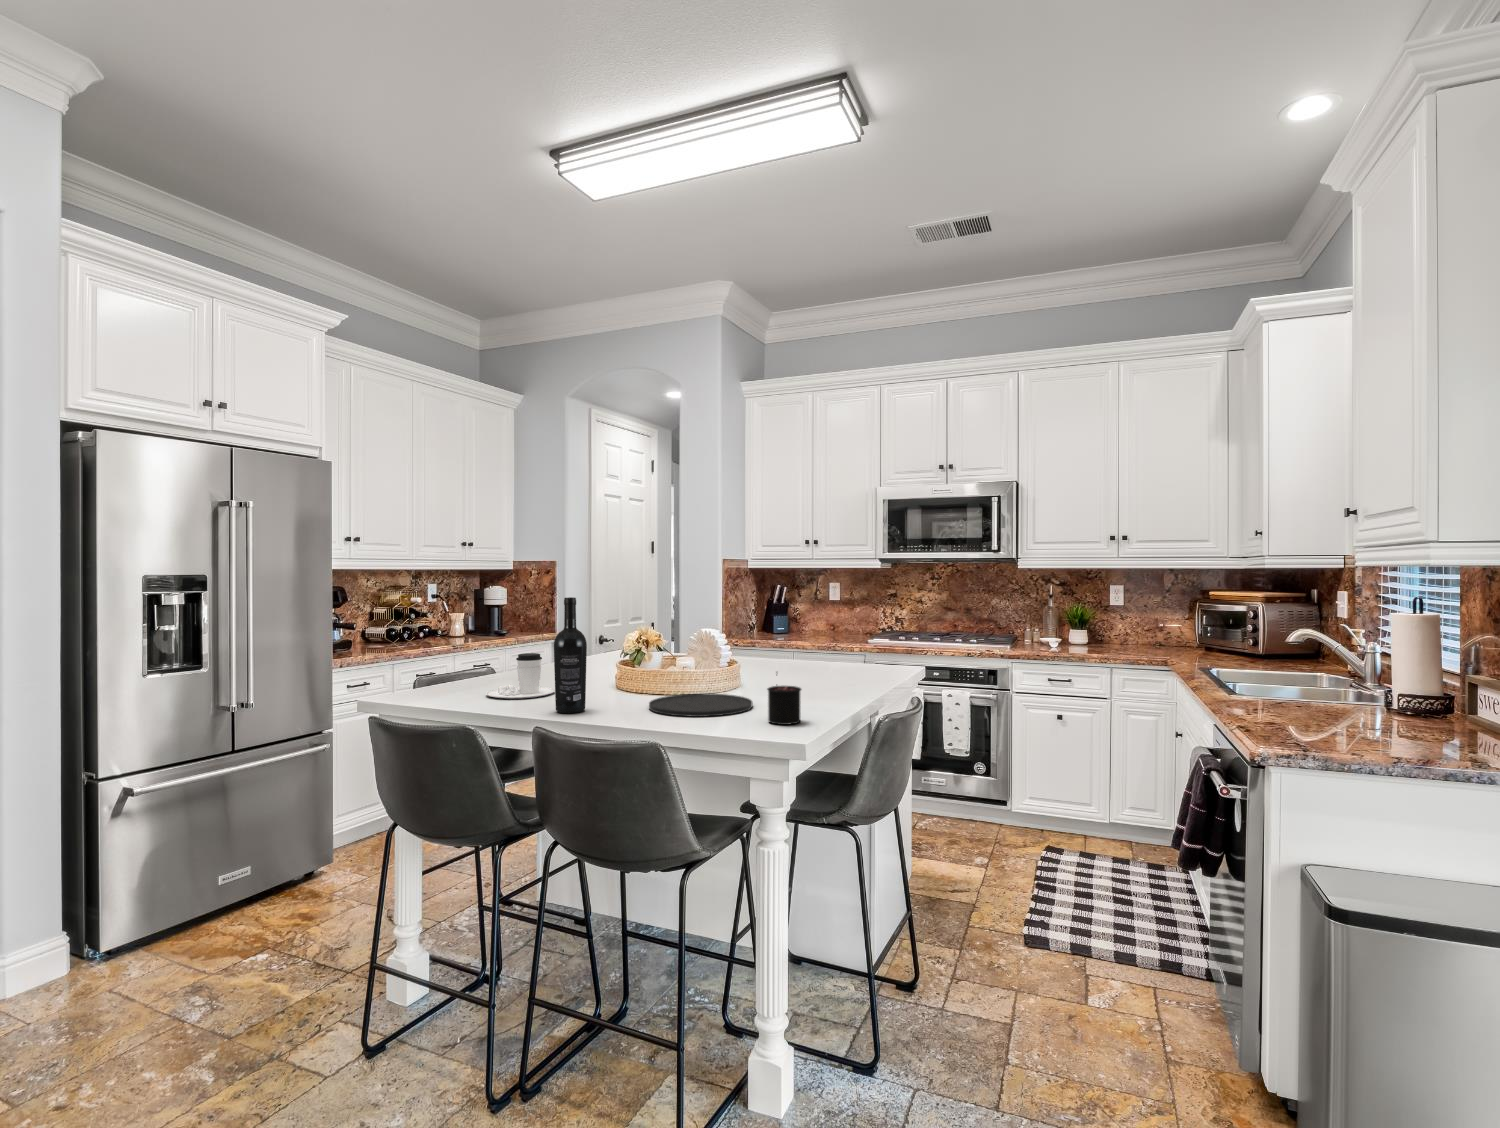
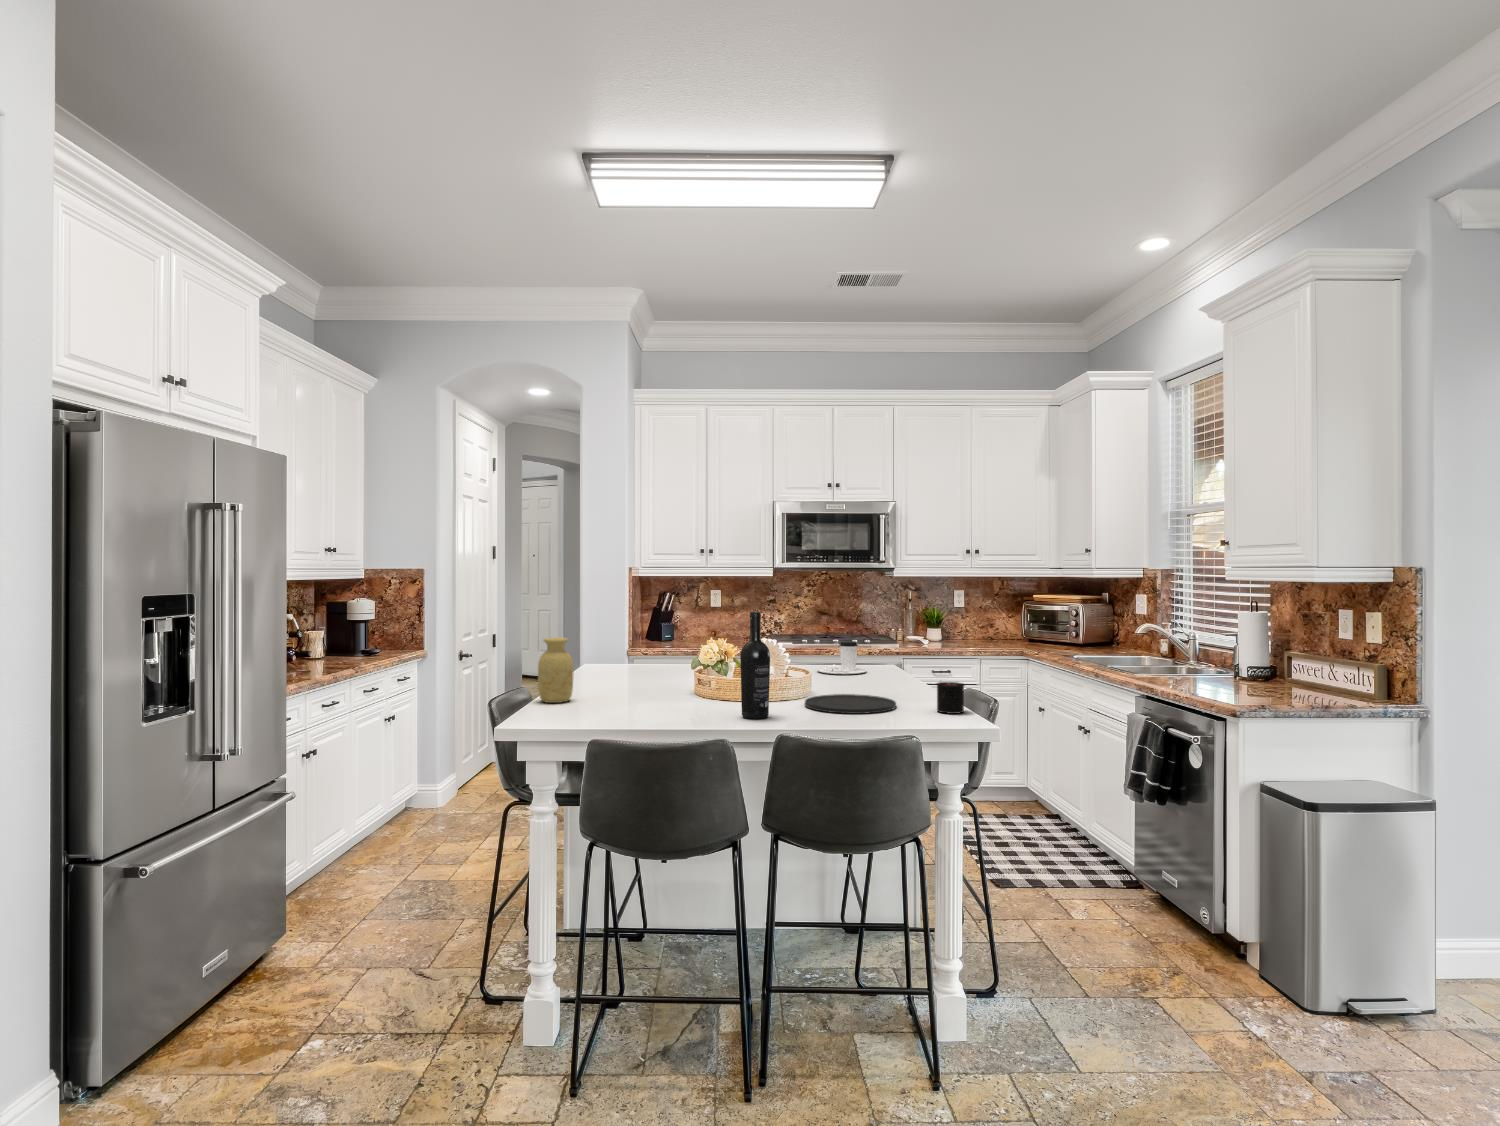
vase: none [444,621,480,685] -> present [538,637,574,703]
coffee cup: present [486,653,555,699] -> present [817,641,867,674]

